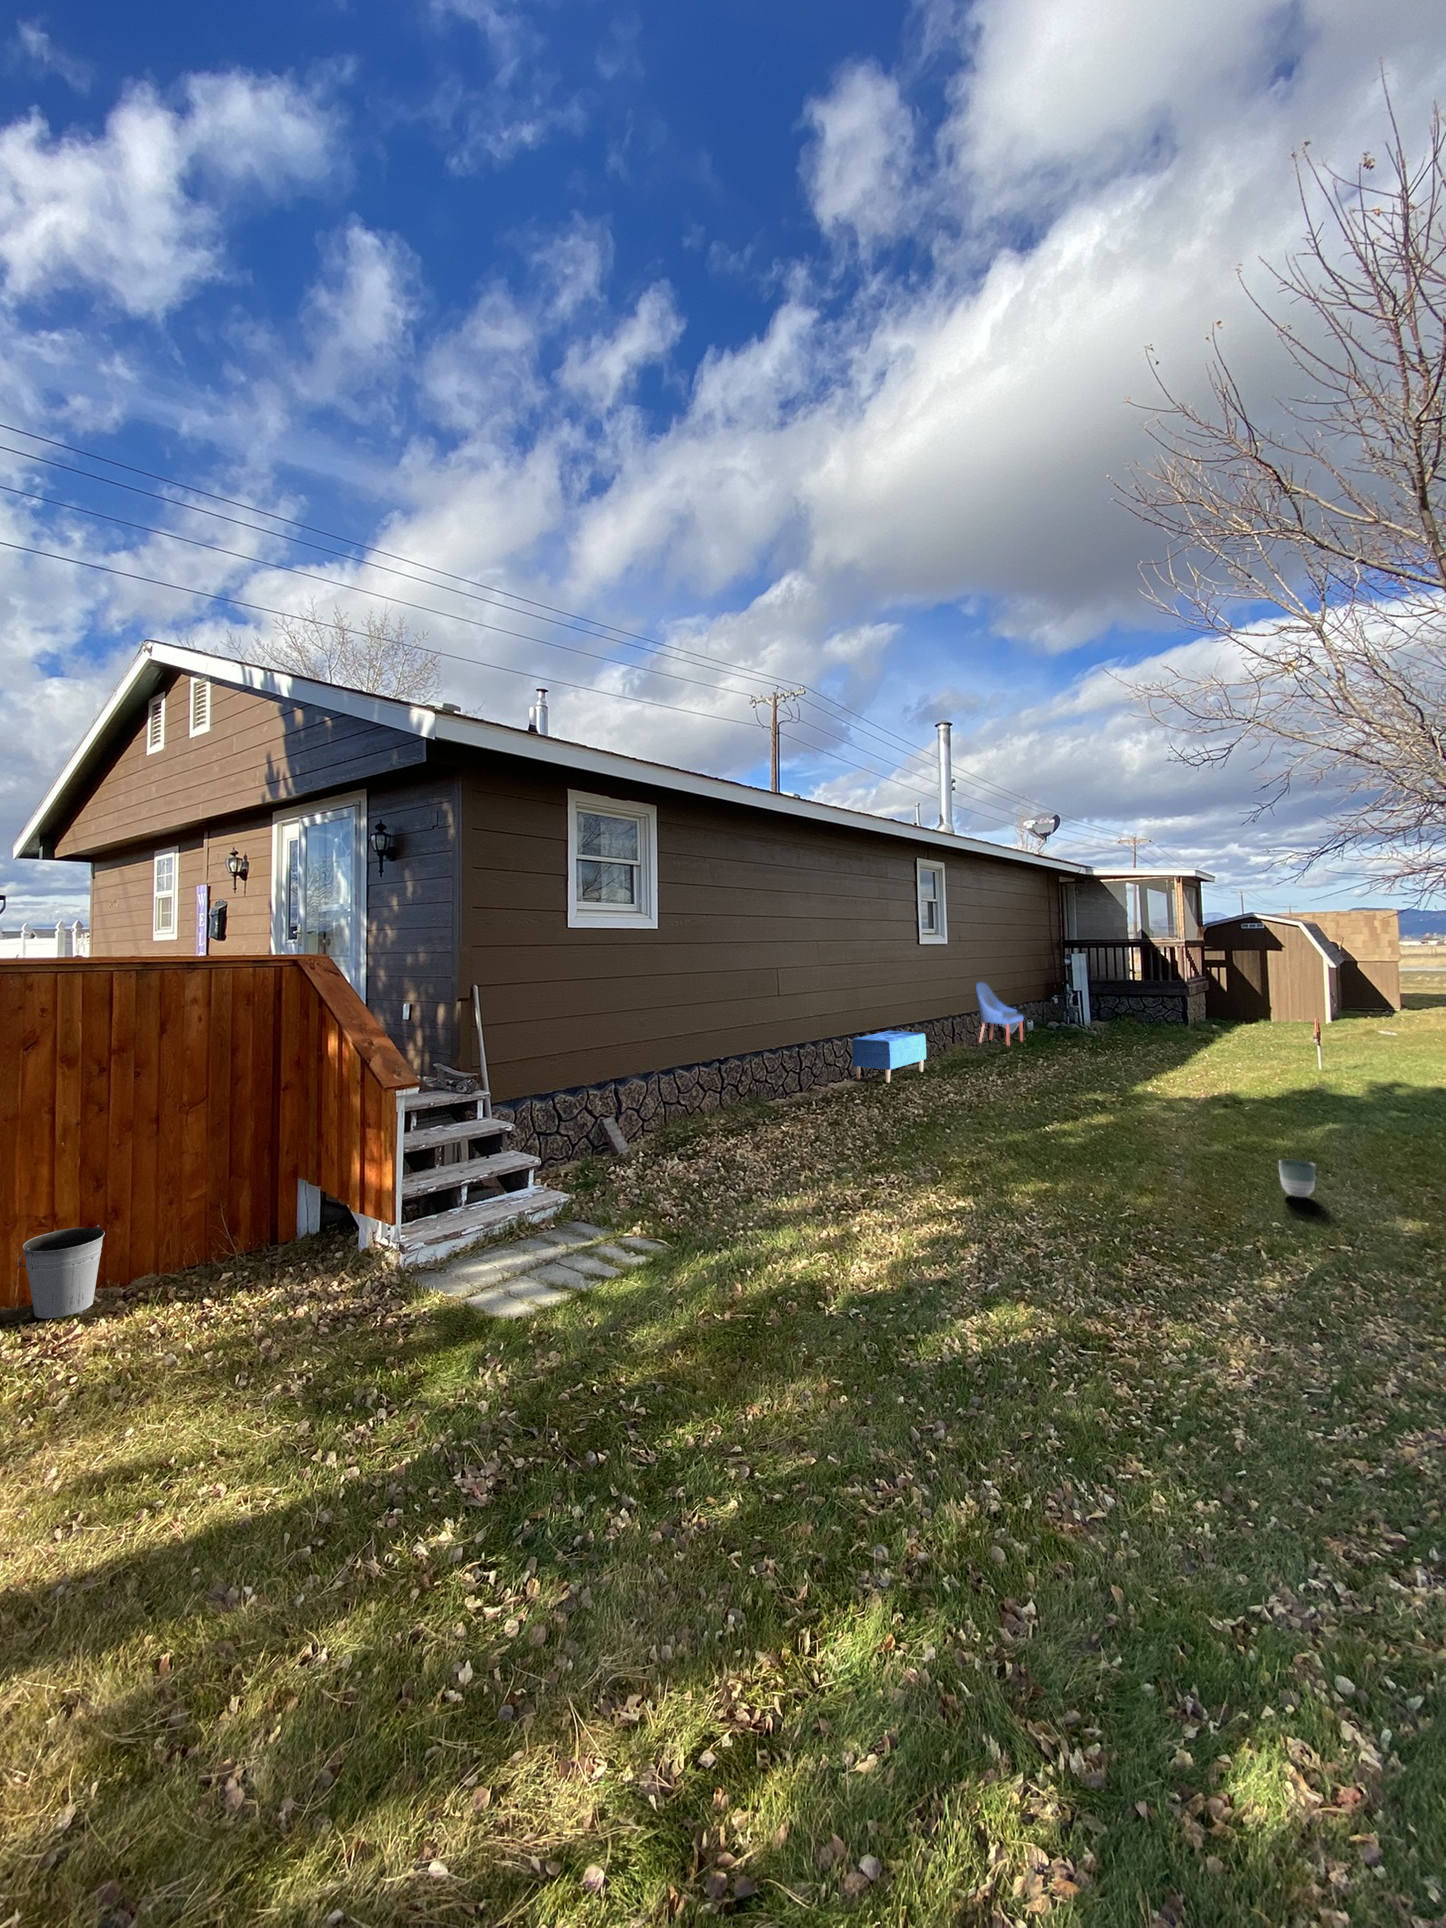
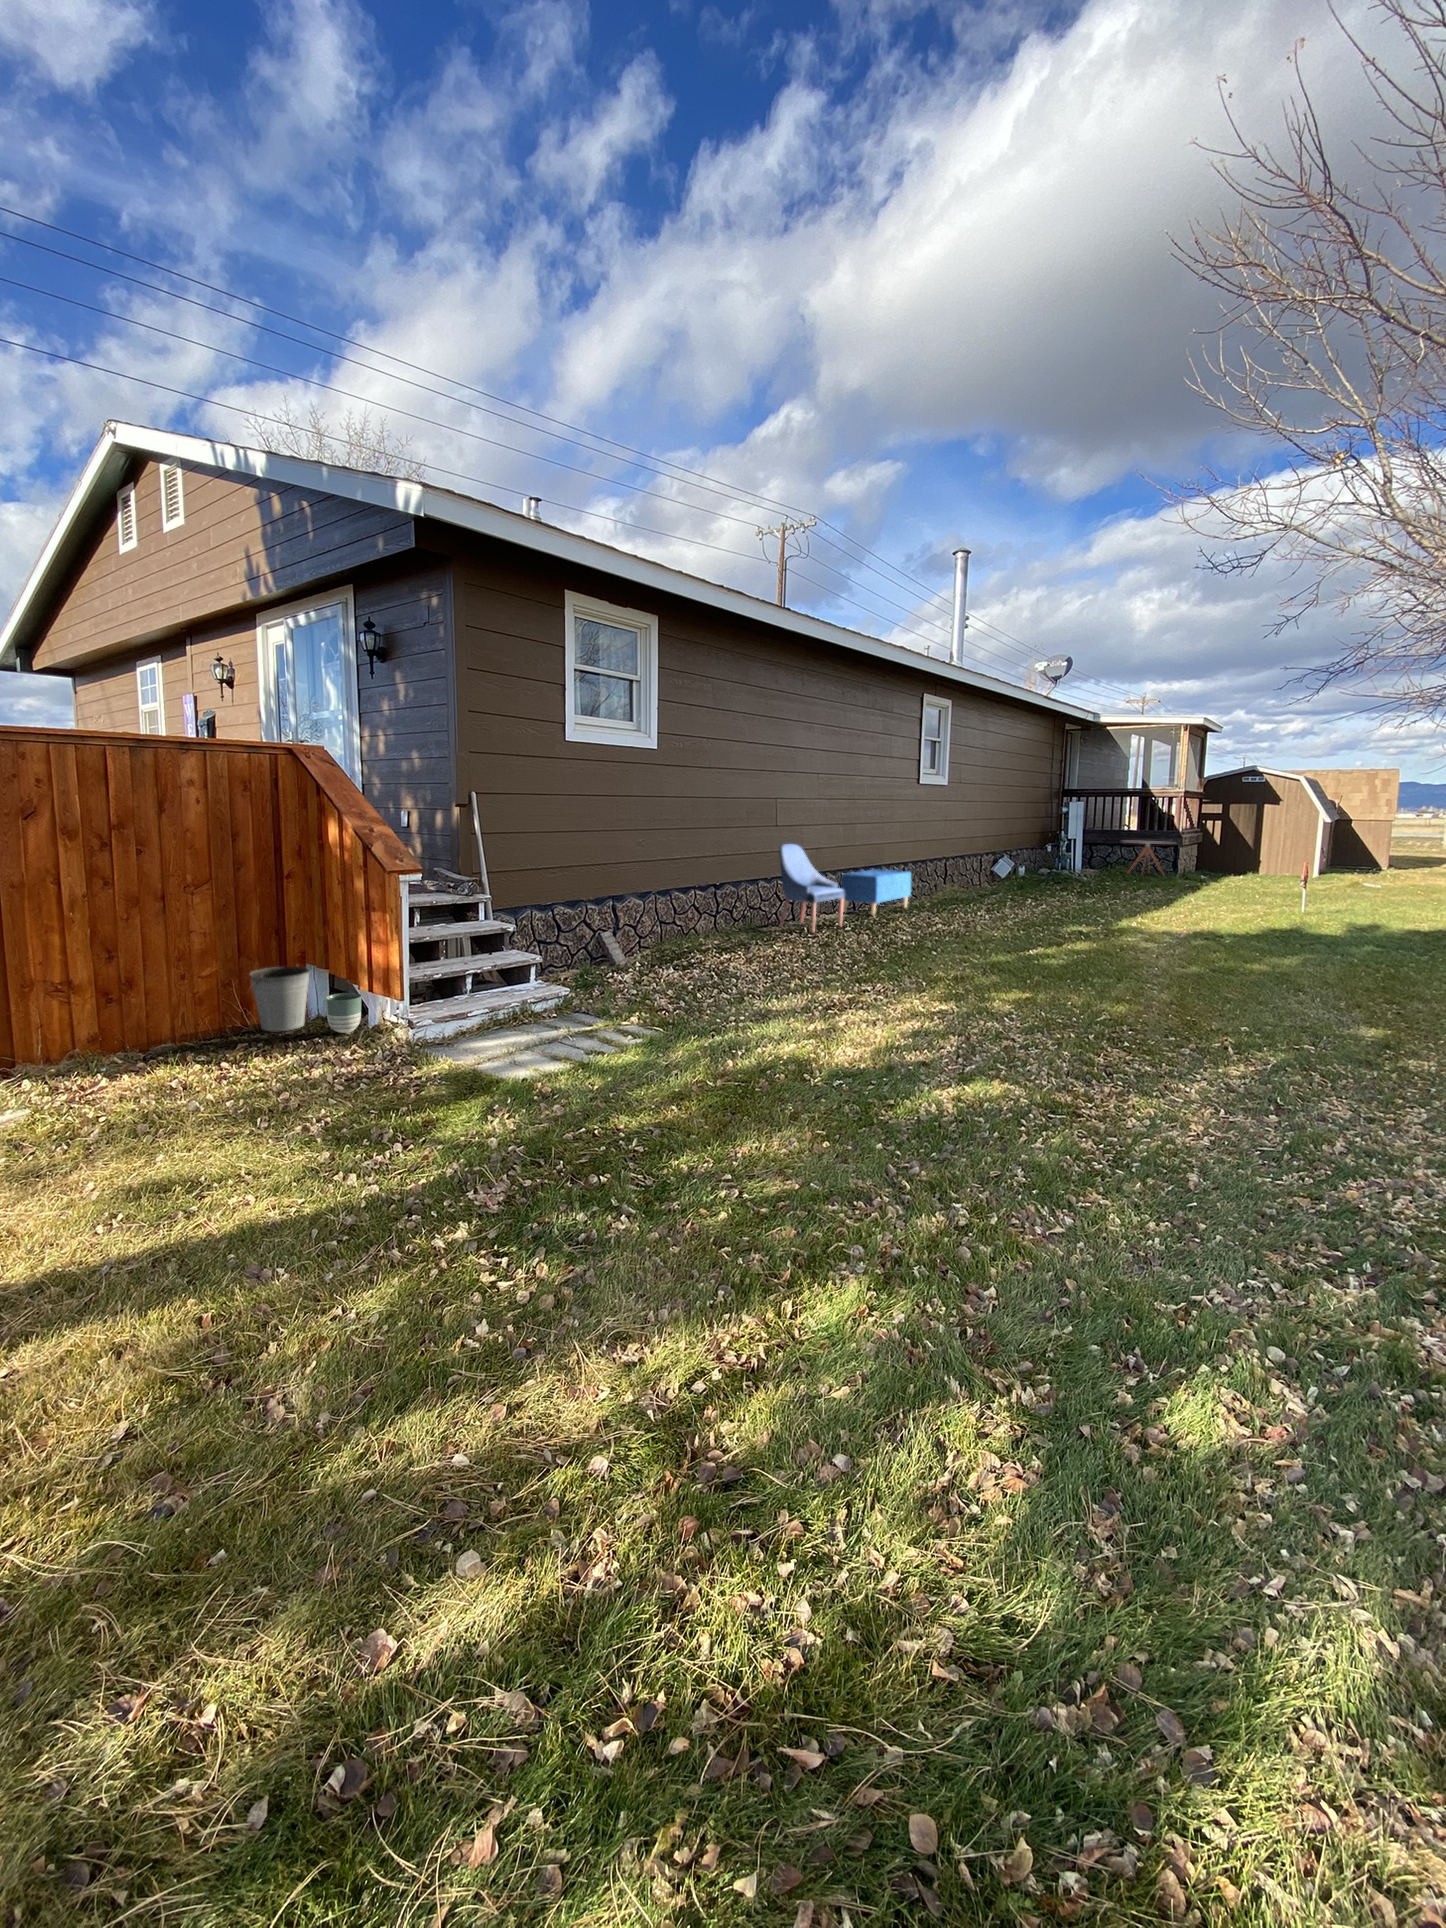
chair: present [976,982,1024,1045] -> present [780,843,845,932]
round table: none [1142,985,1199,1022] -> present [1125,841,1174,875]
planter: present [1279,1160,1315,1197] -> present [326,993,362,1033]
bucket: present [18,1225,105,1318] -> present [250,966,310,1032]

